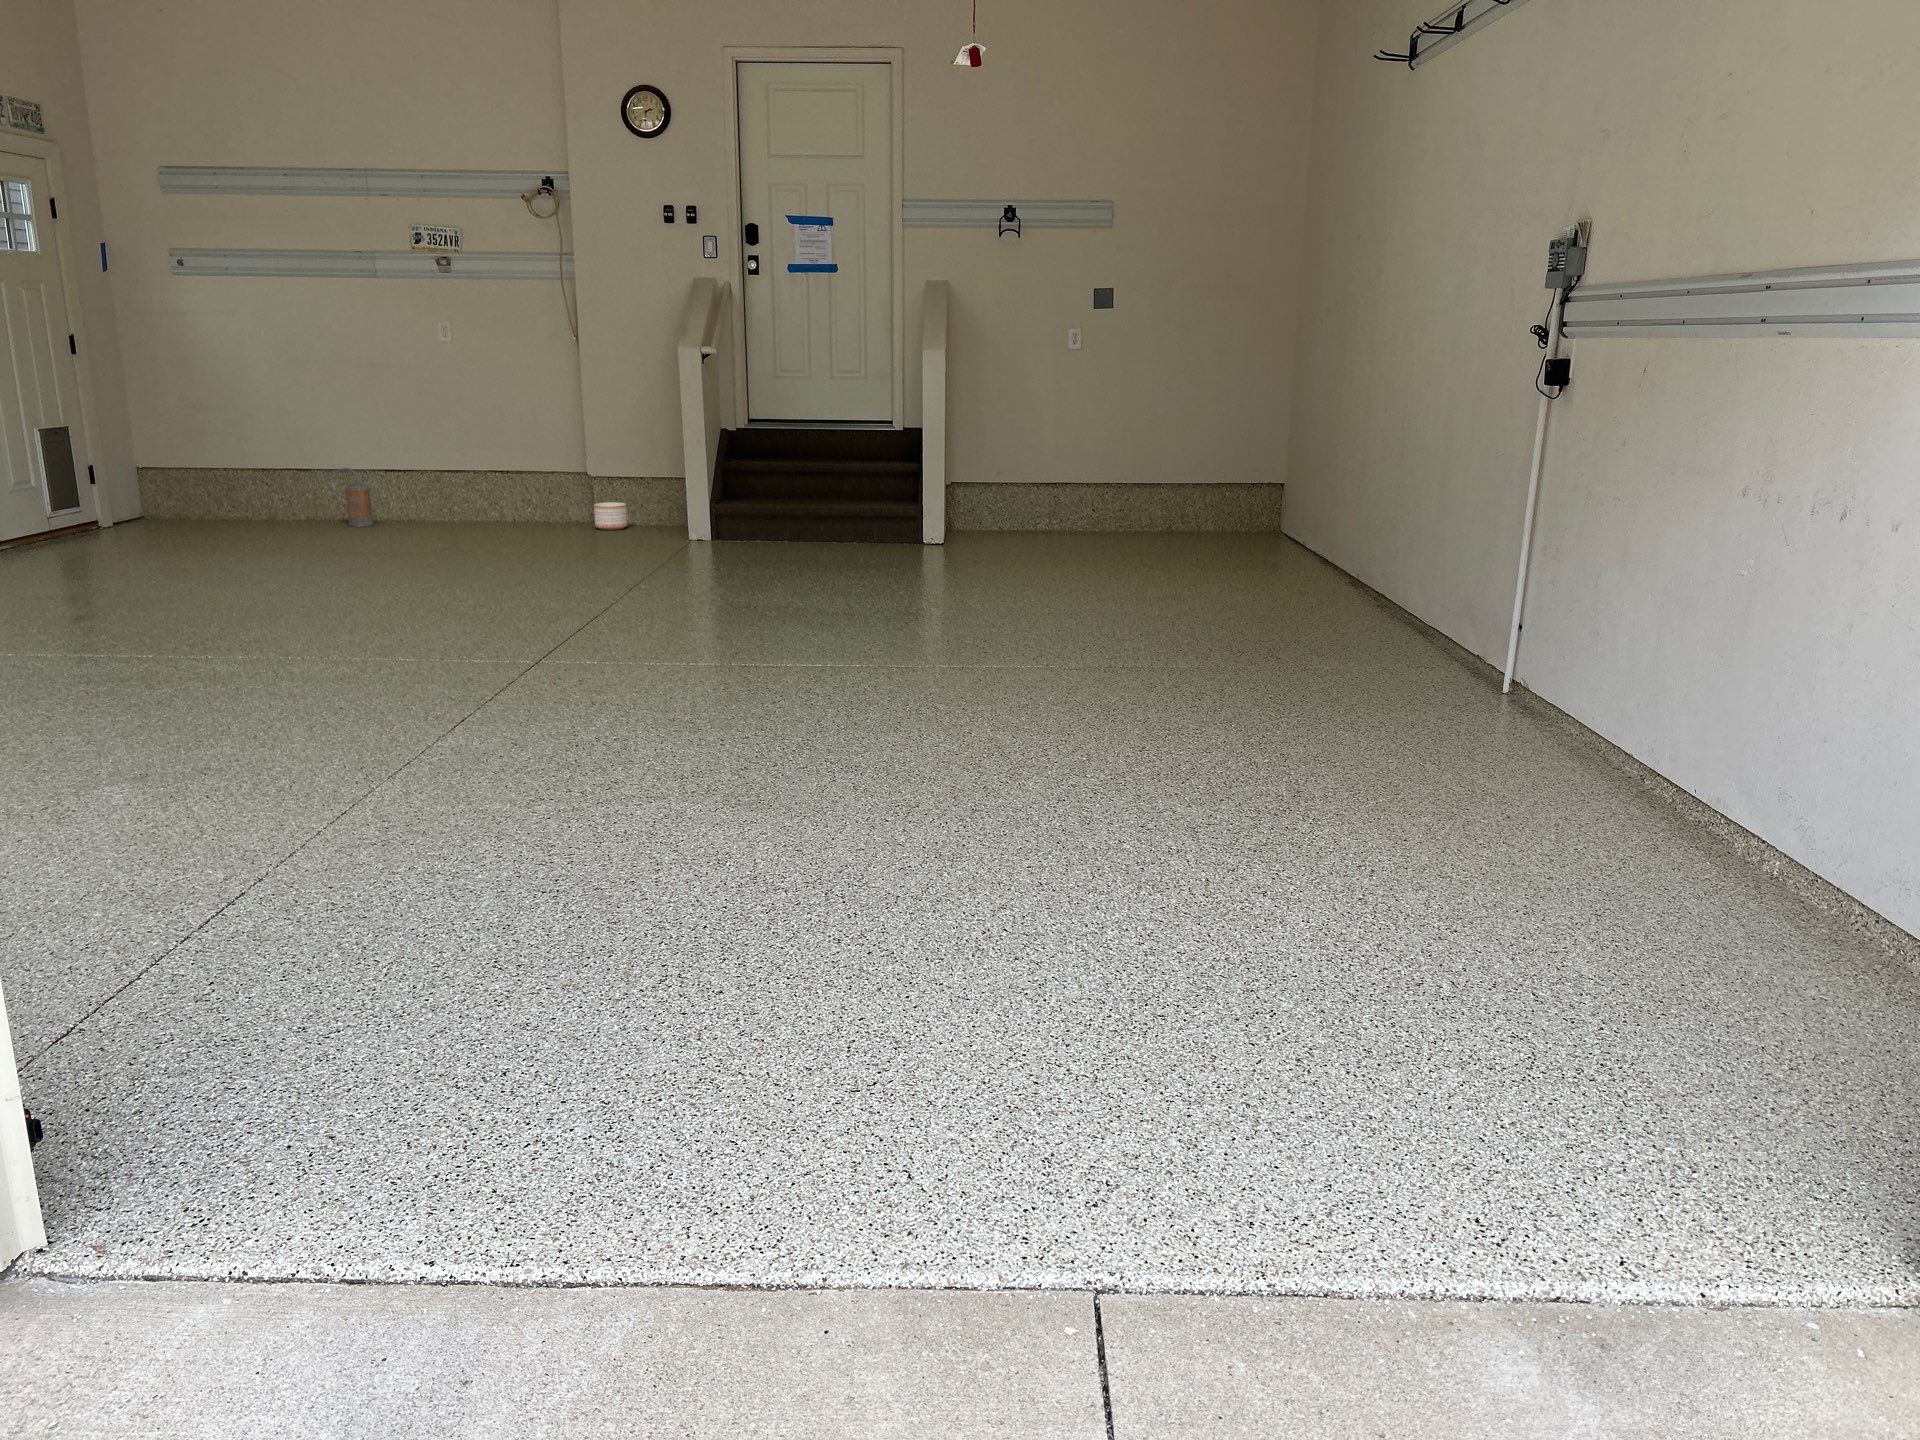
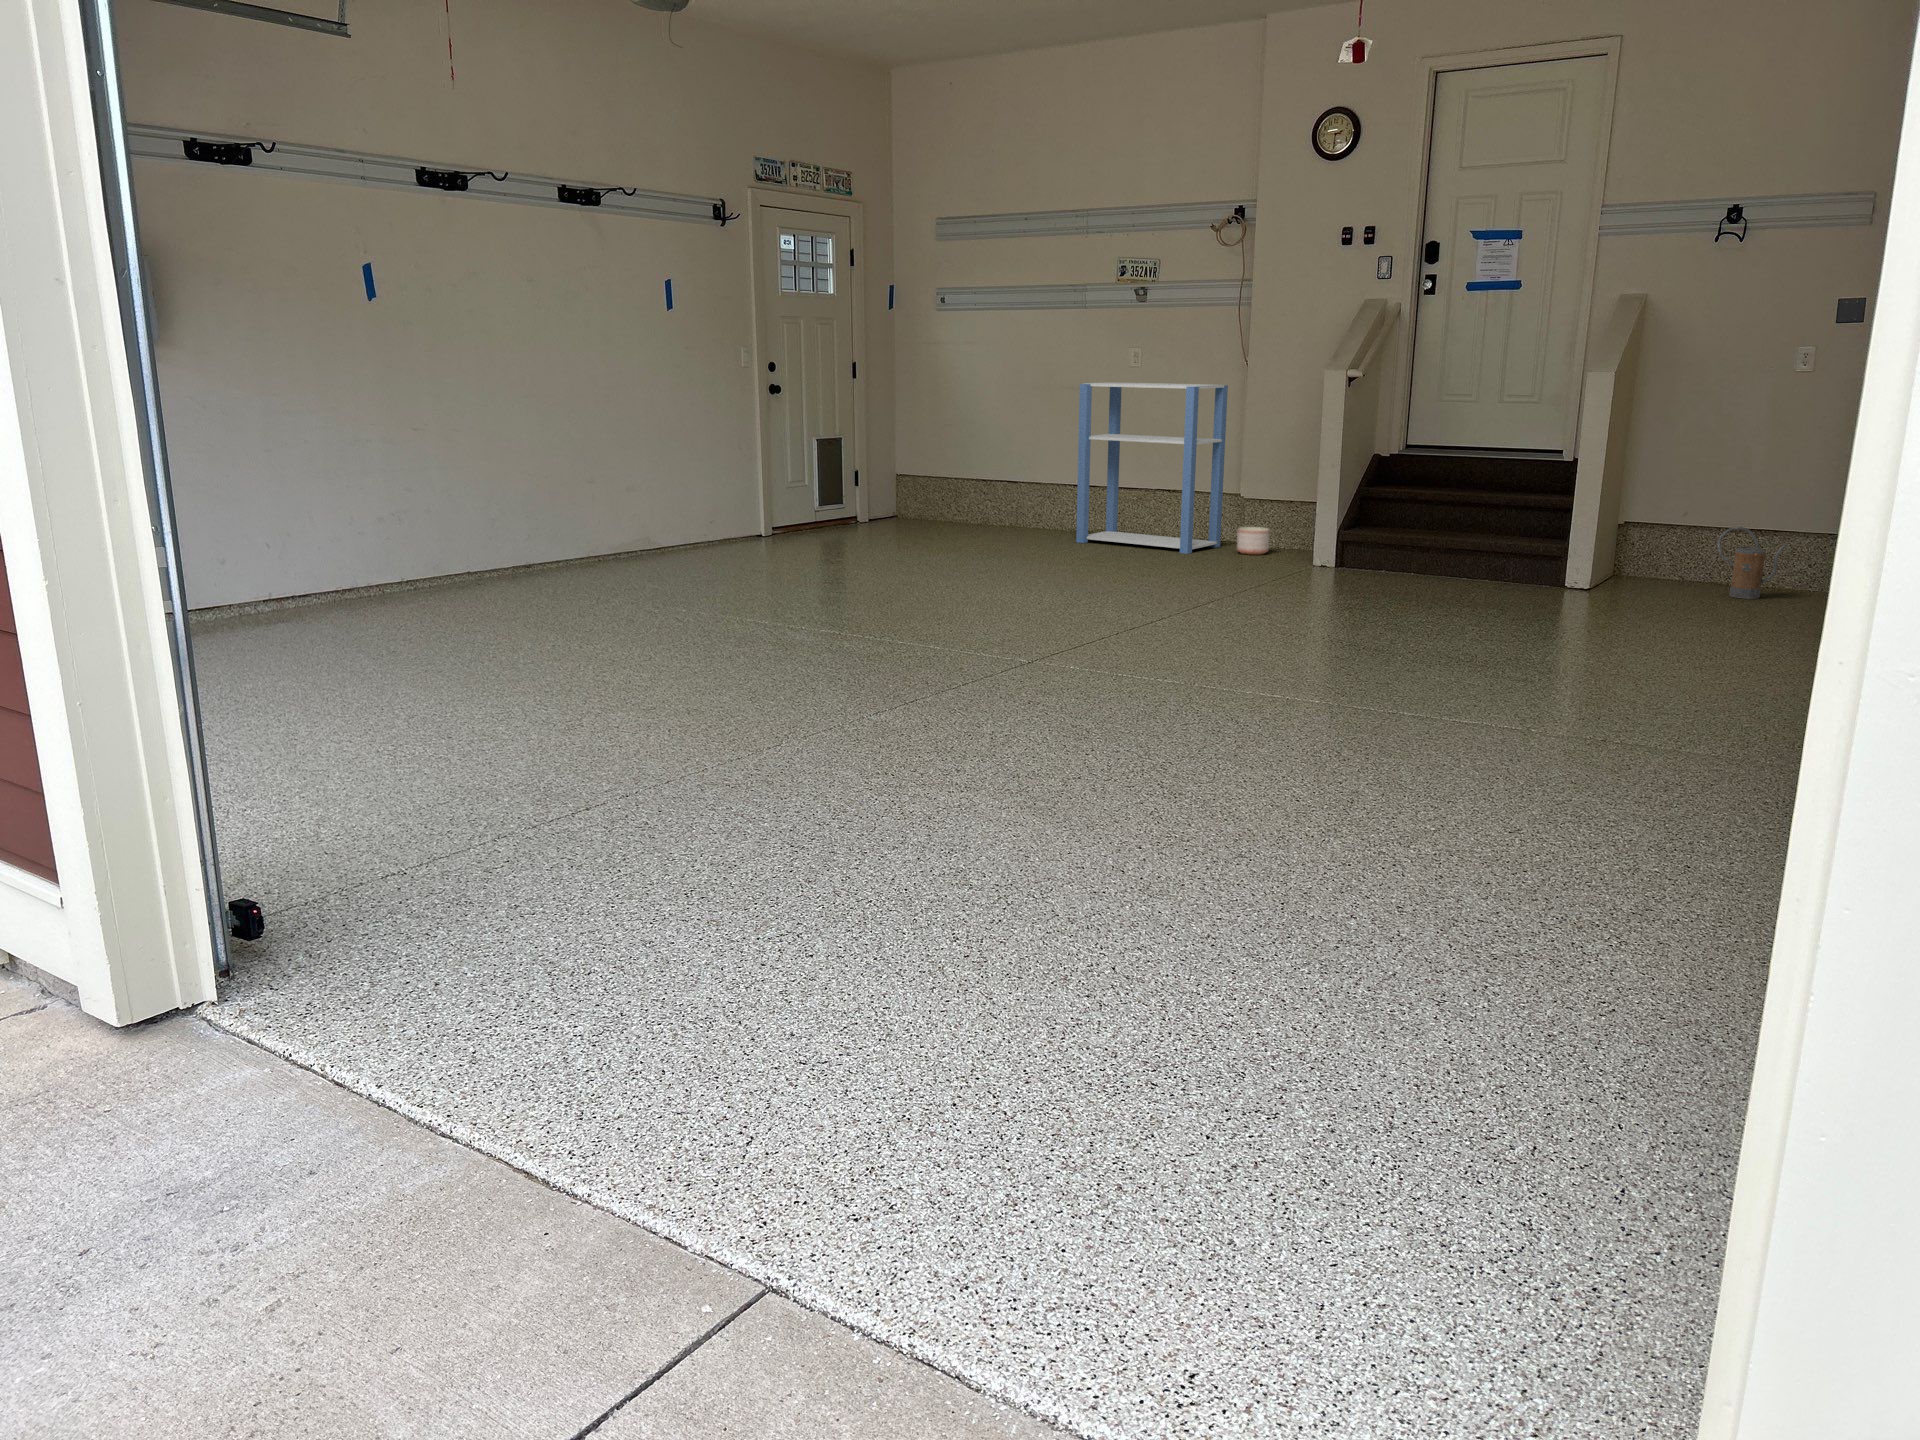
shelving unit: none [401,358,572,534] -> present [1076,382,1228,554]
watering can: present [331,468,382,527] -> present [1717,527,1787,599]

